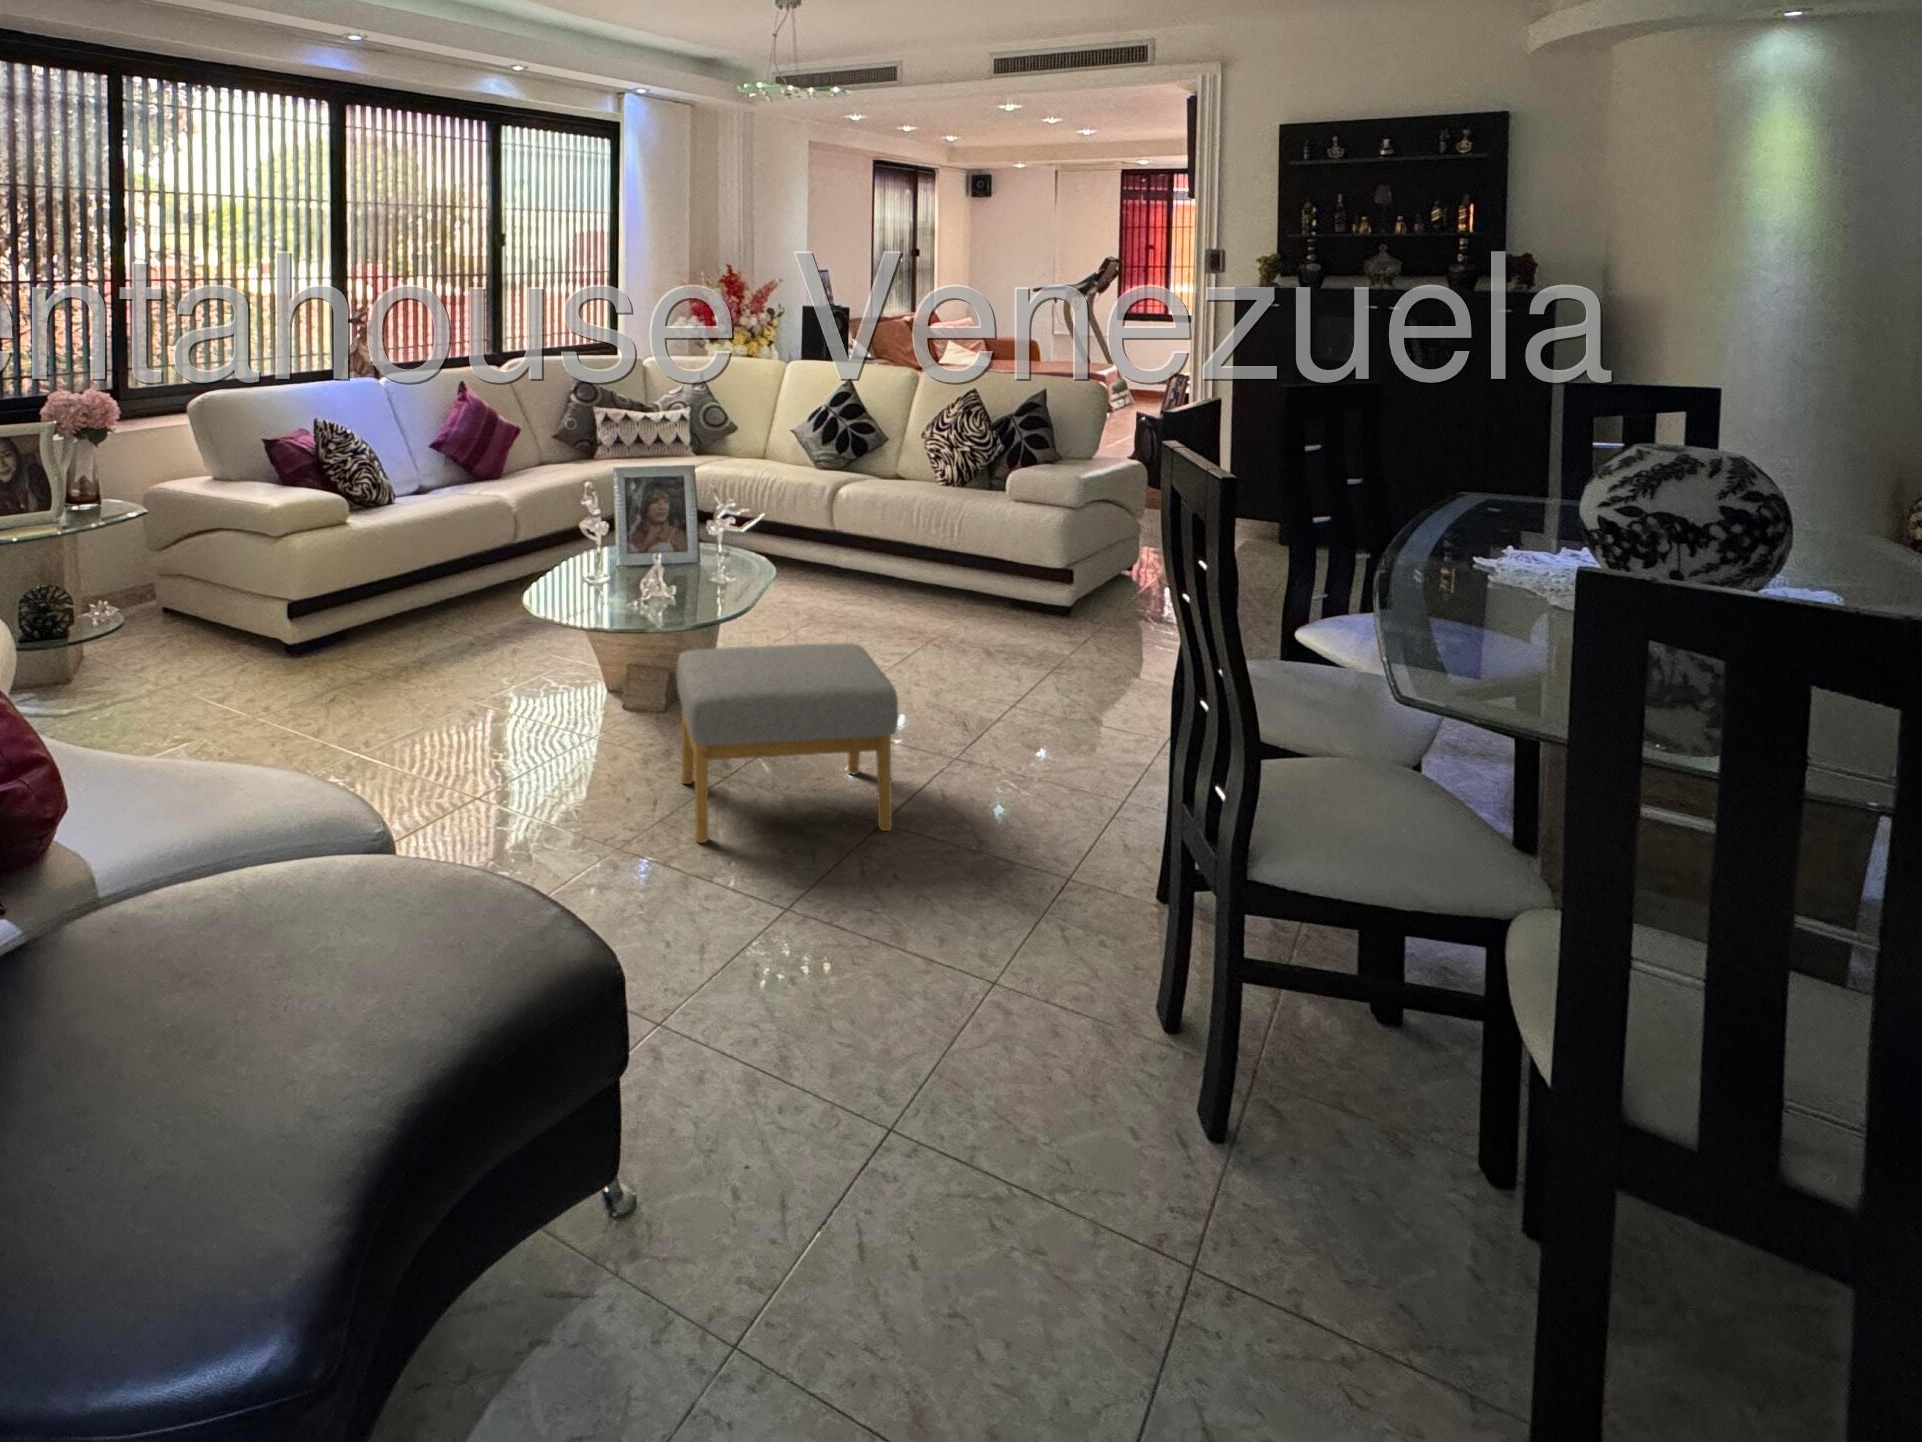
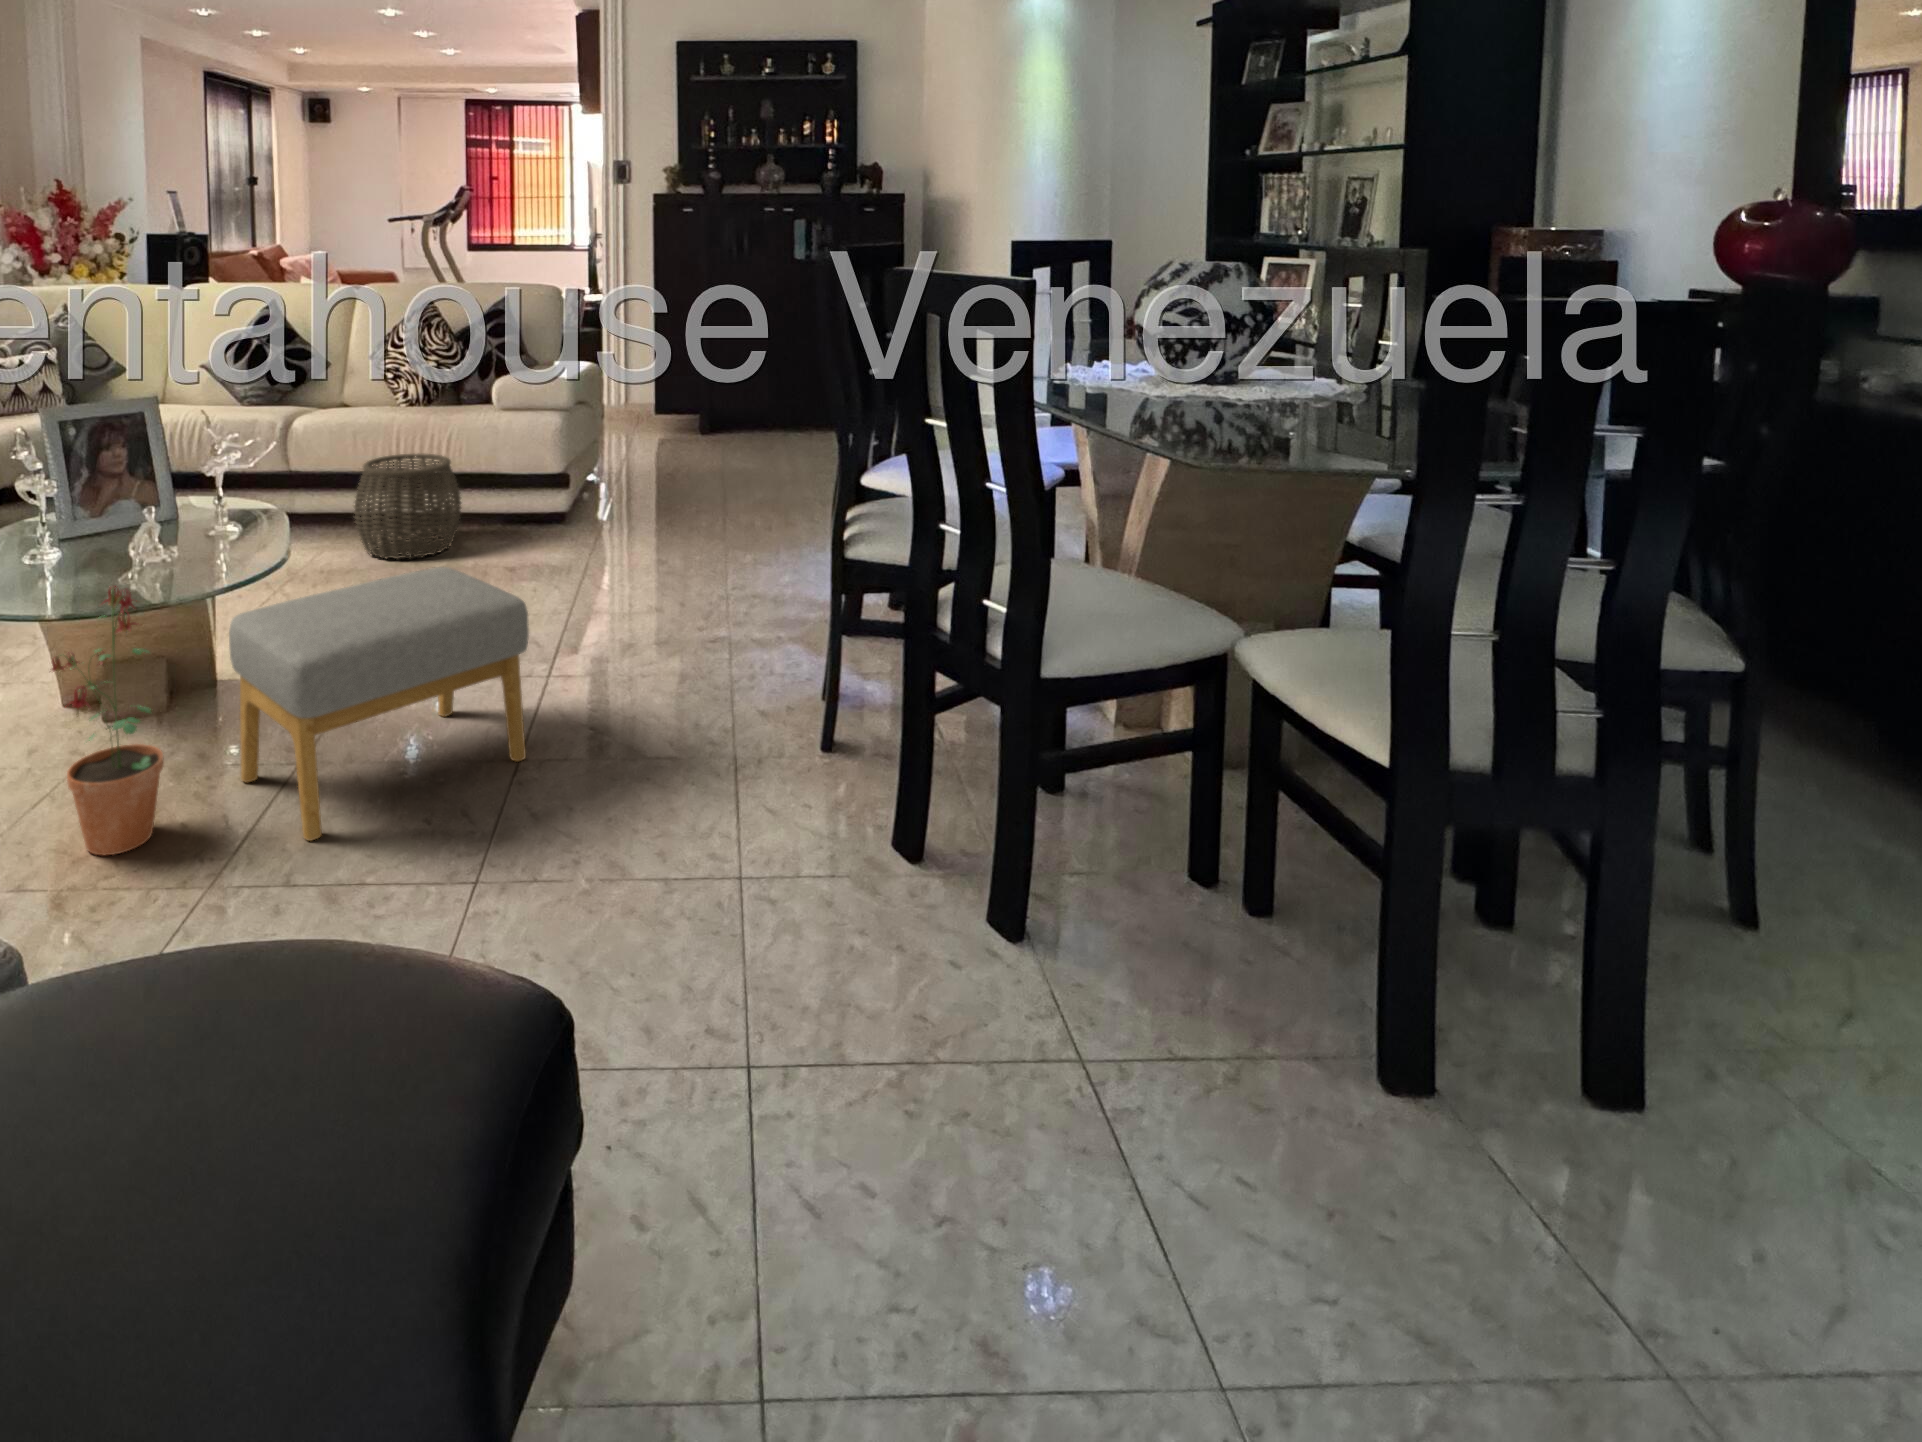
woven basket: none [868,530,963,628] -> present [354,454,461,559]
potted plant: none [552,611,619,809] -> present [51,586,164,855]

